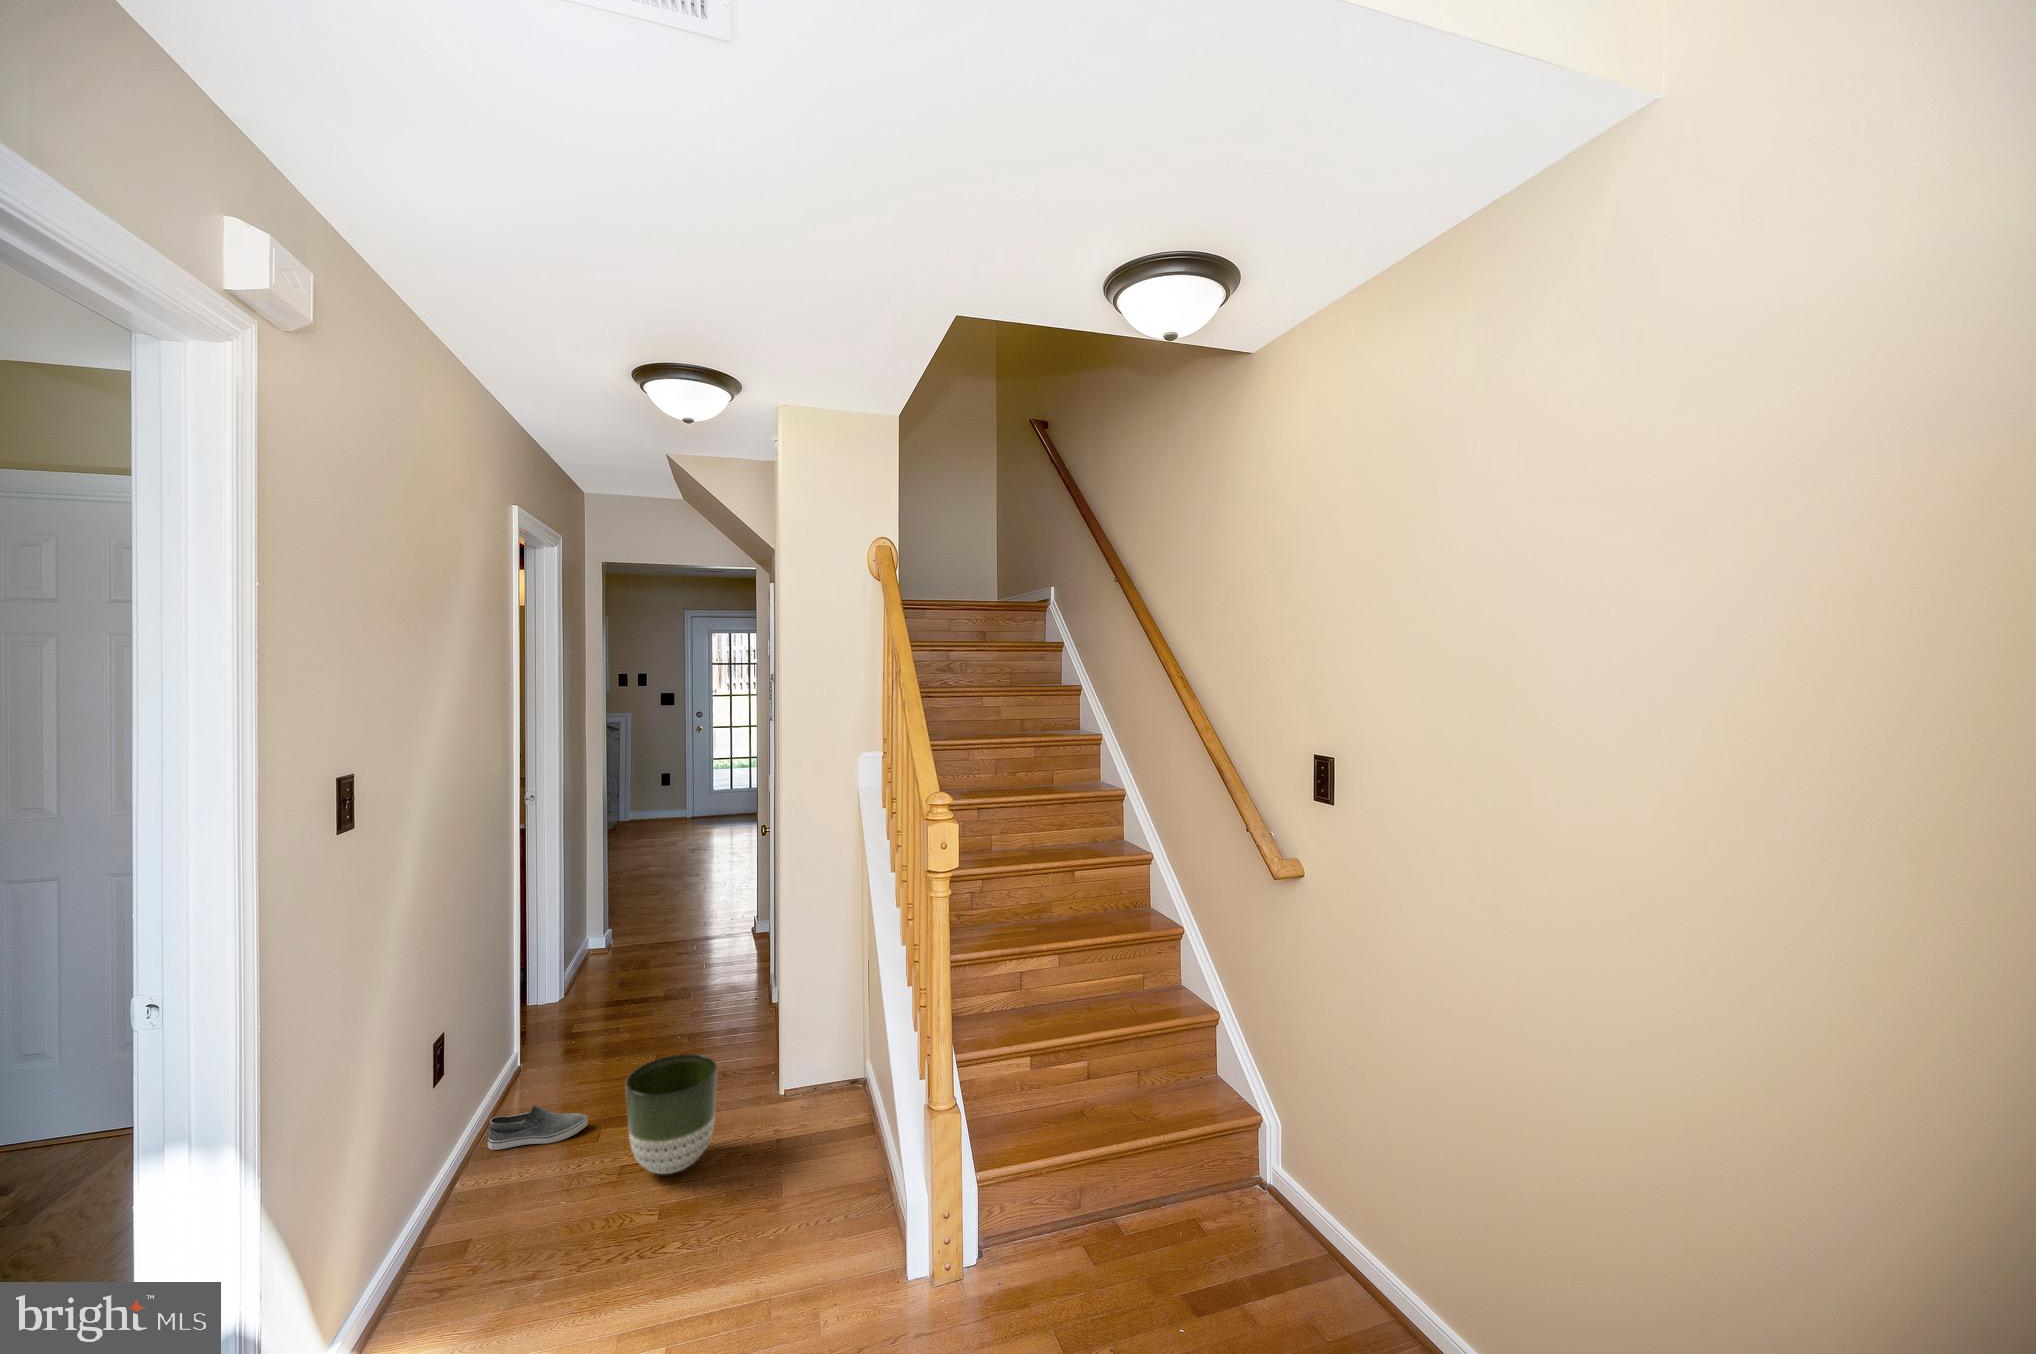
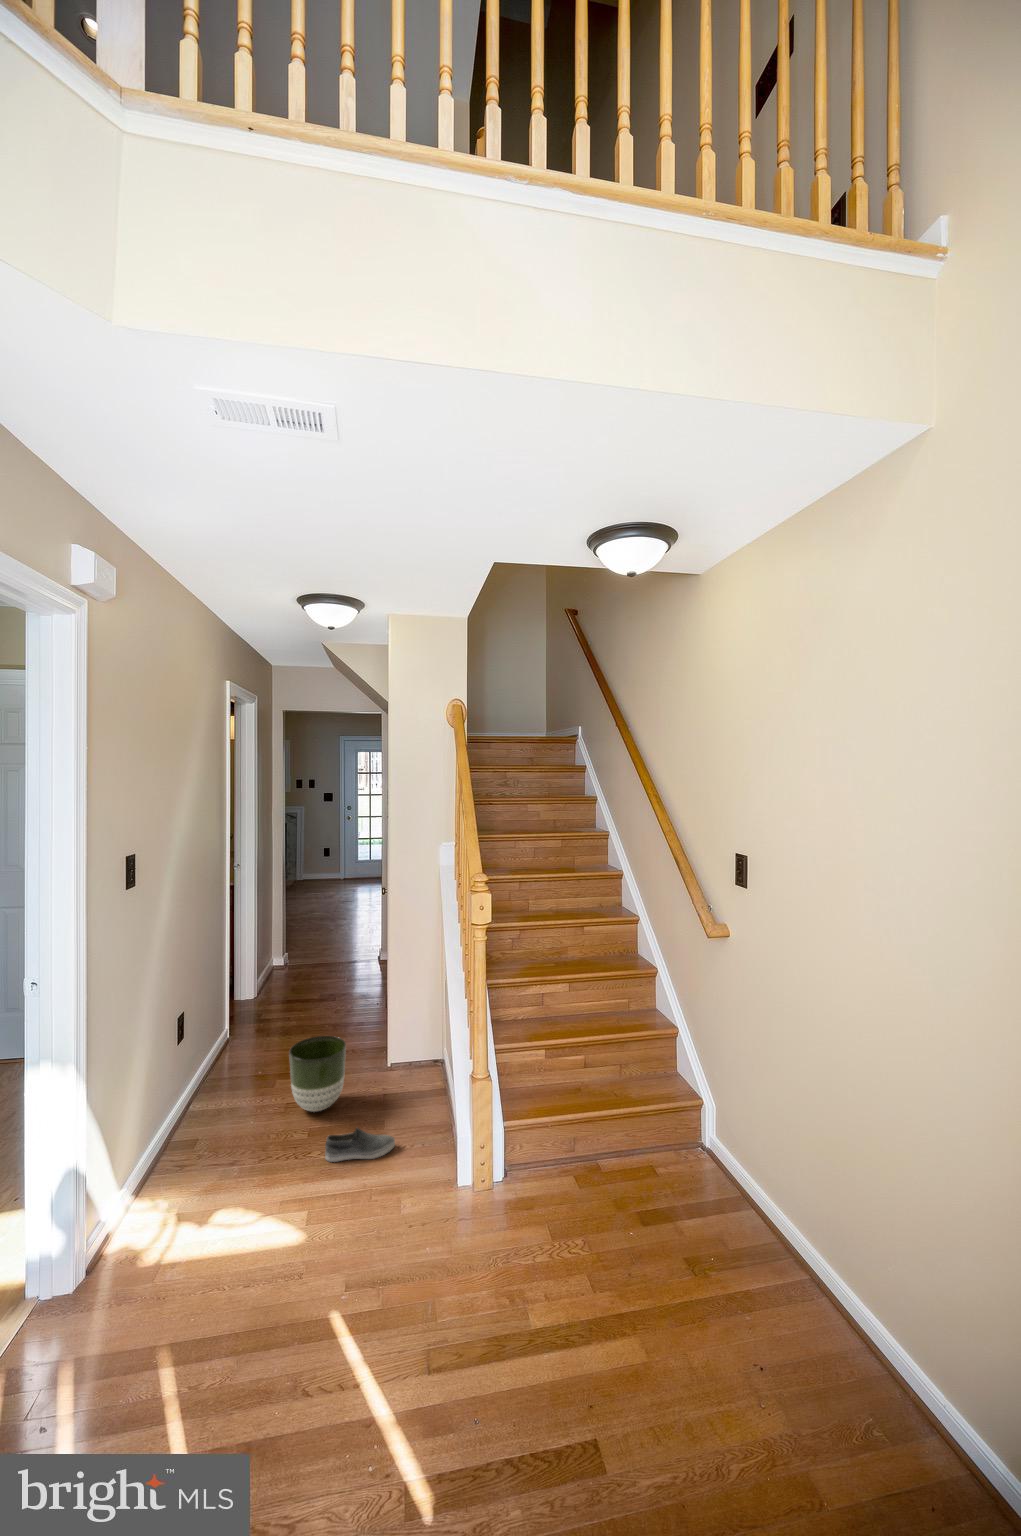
shoe: present [488,1105,588,1150] -> present [325,1128,395,1162]

